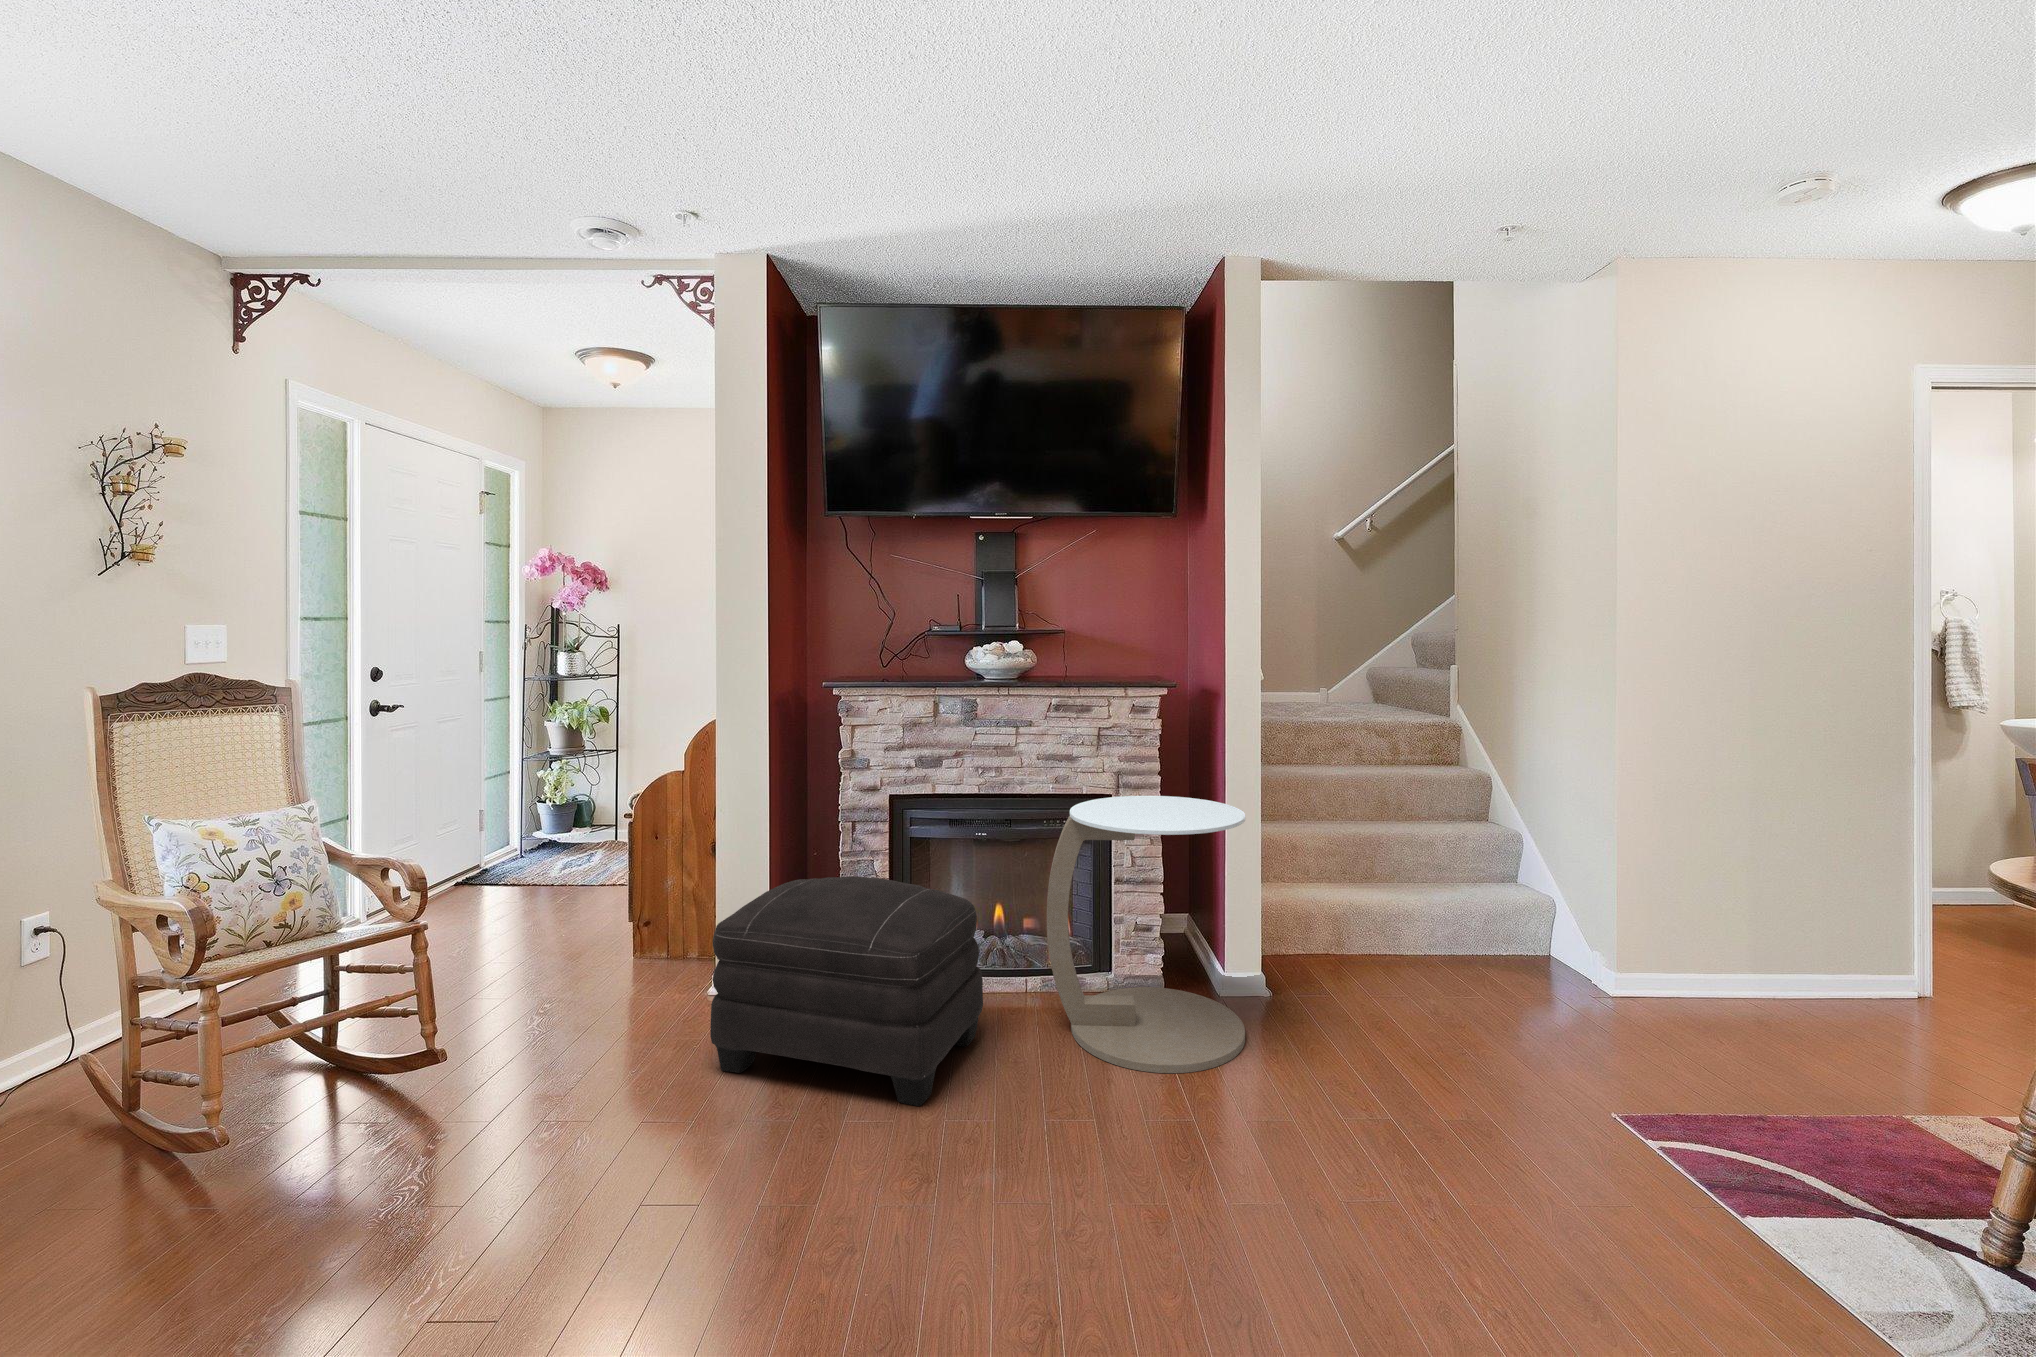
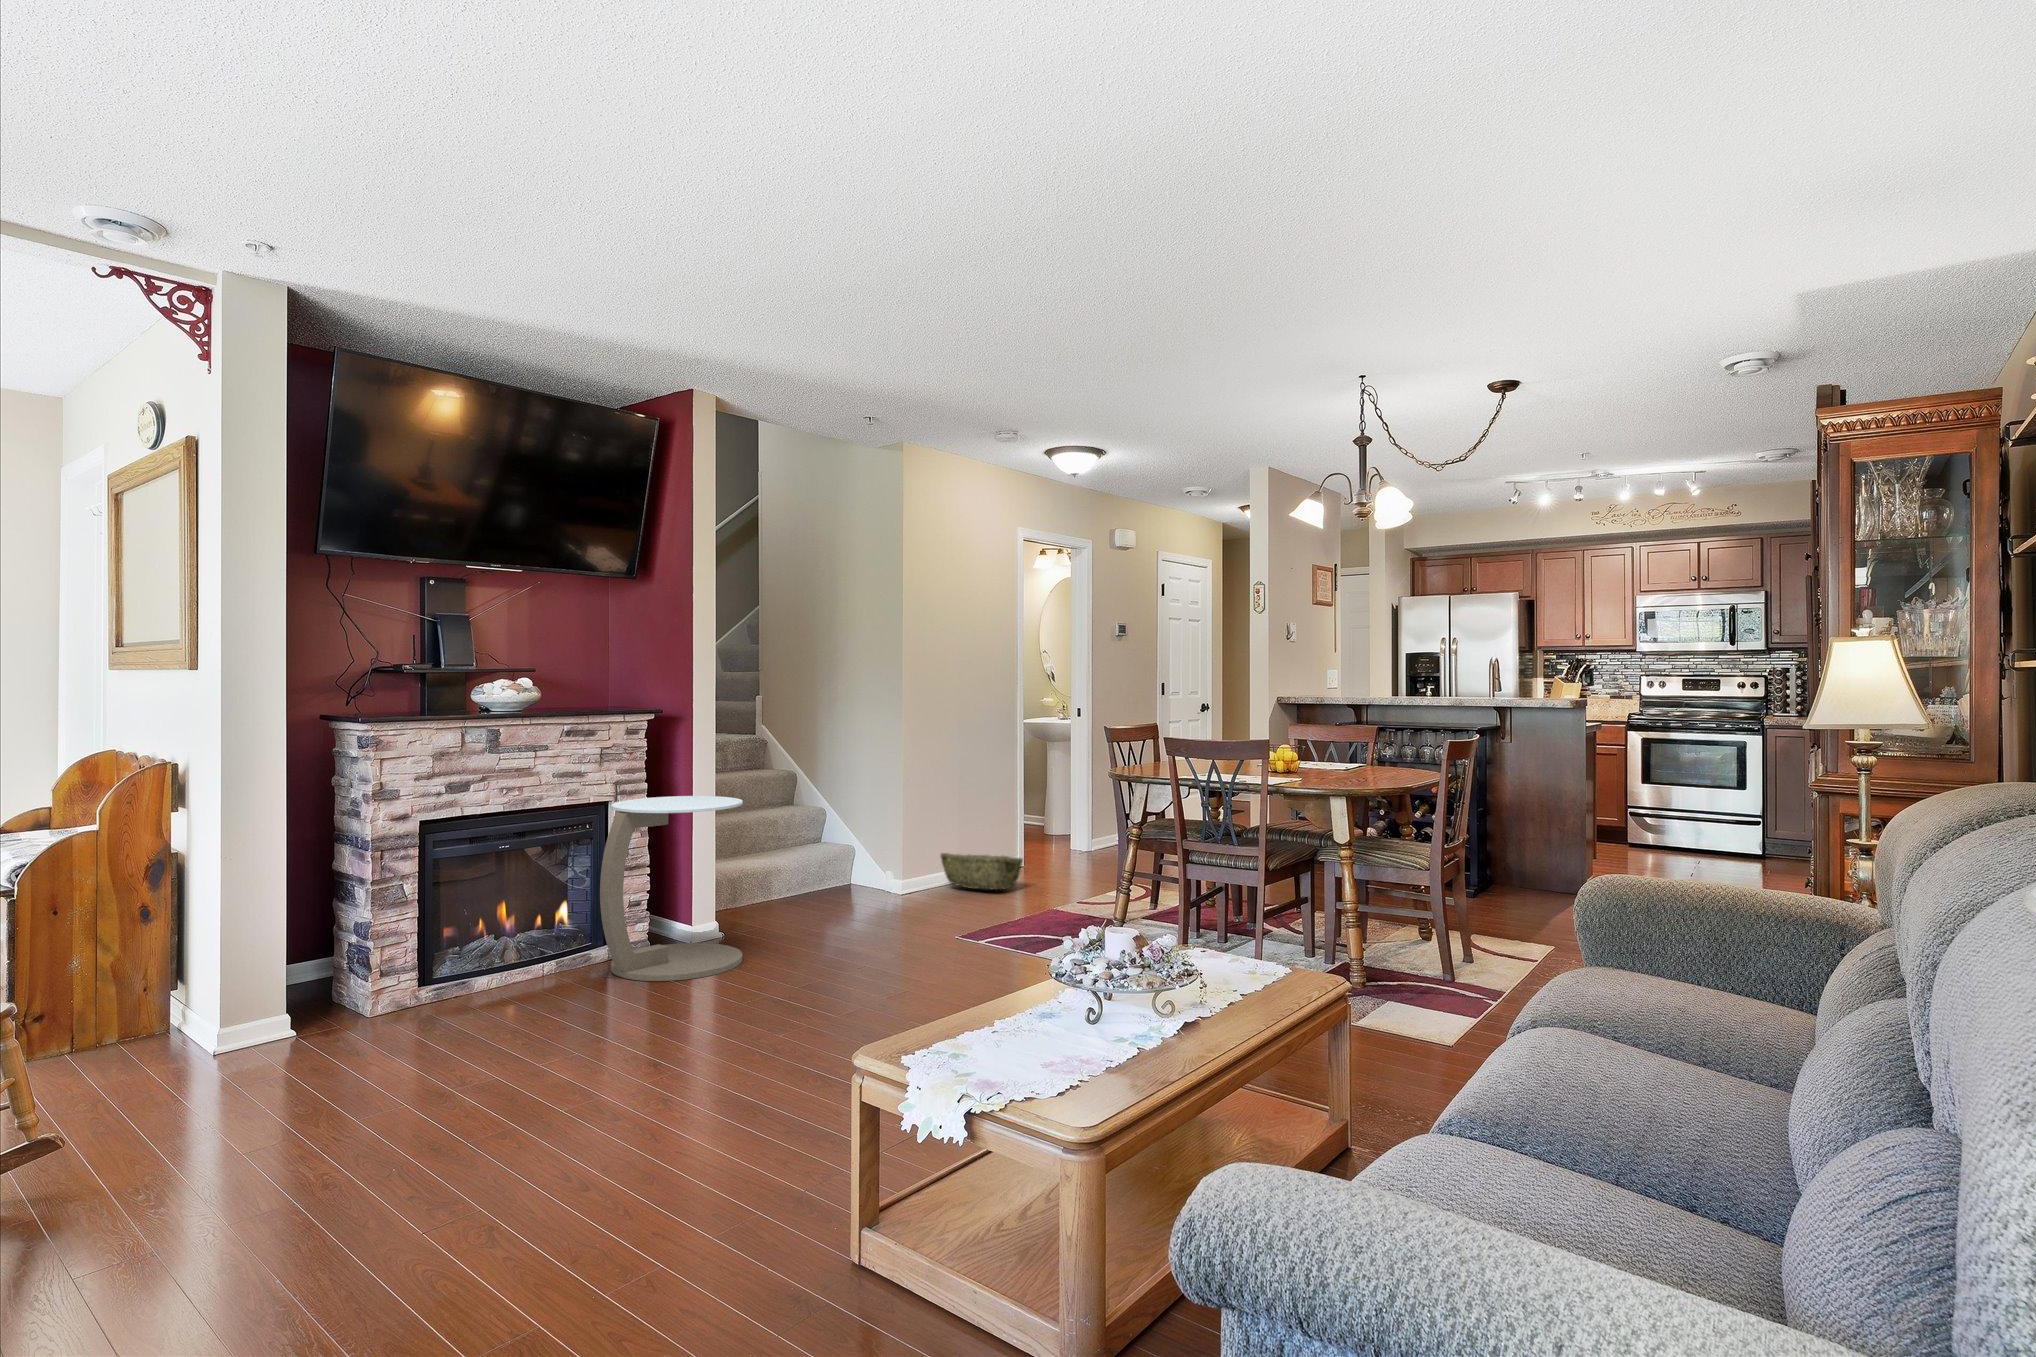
ottoman: present [710,876,983,1106] -> none [362,879,595,1061]
woven basket: none [1728,941,1943,1053] -> present [941,853,1023,890]

